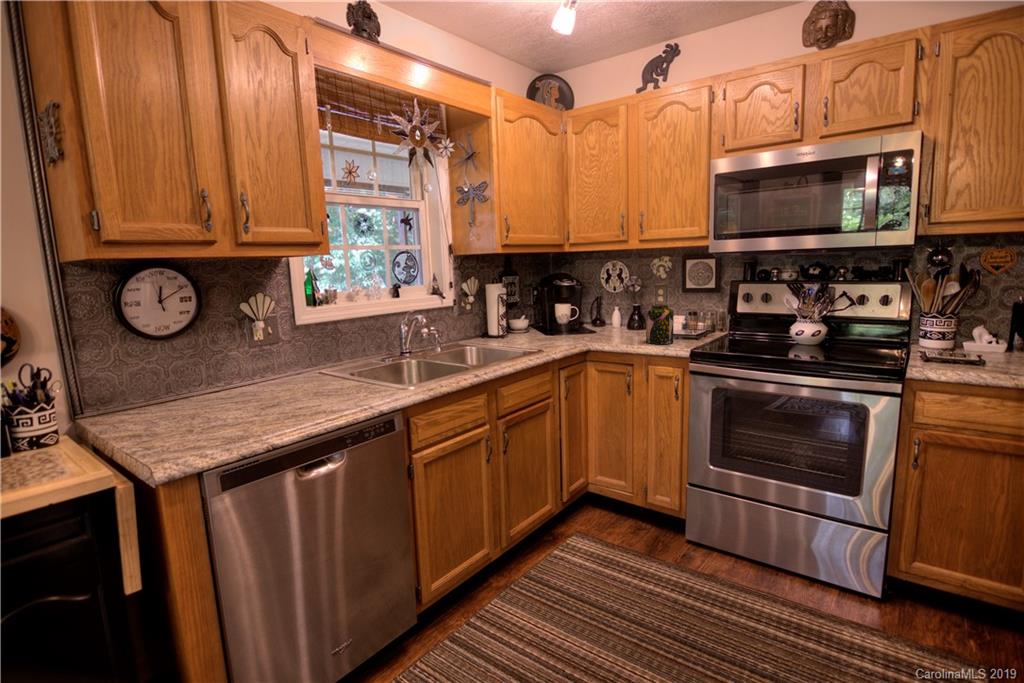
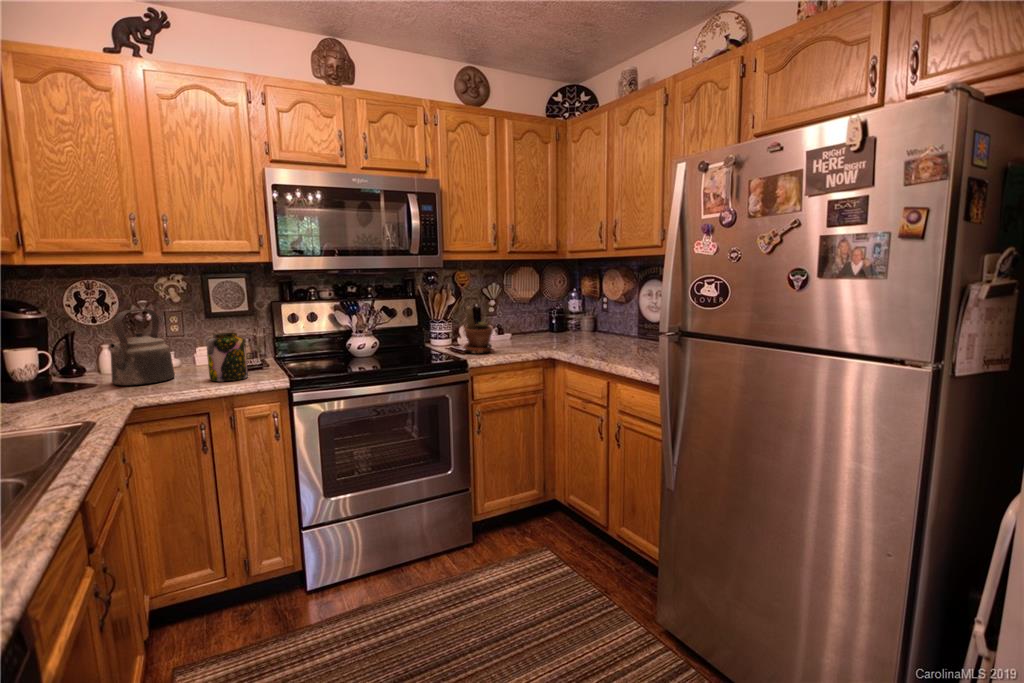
kettle: none [594,283,638,337] -> present [110,309,175,386]
potted plant: none [935,298,992,366] -> present [464,307,493,354]

